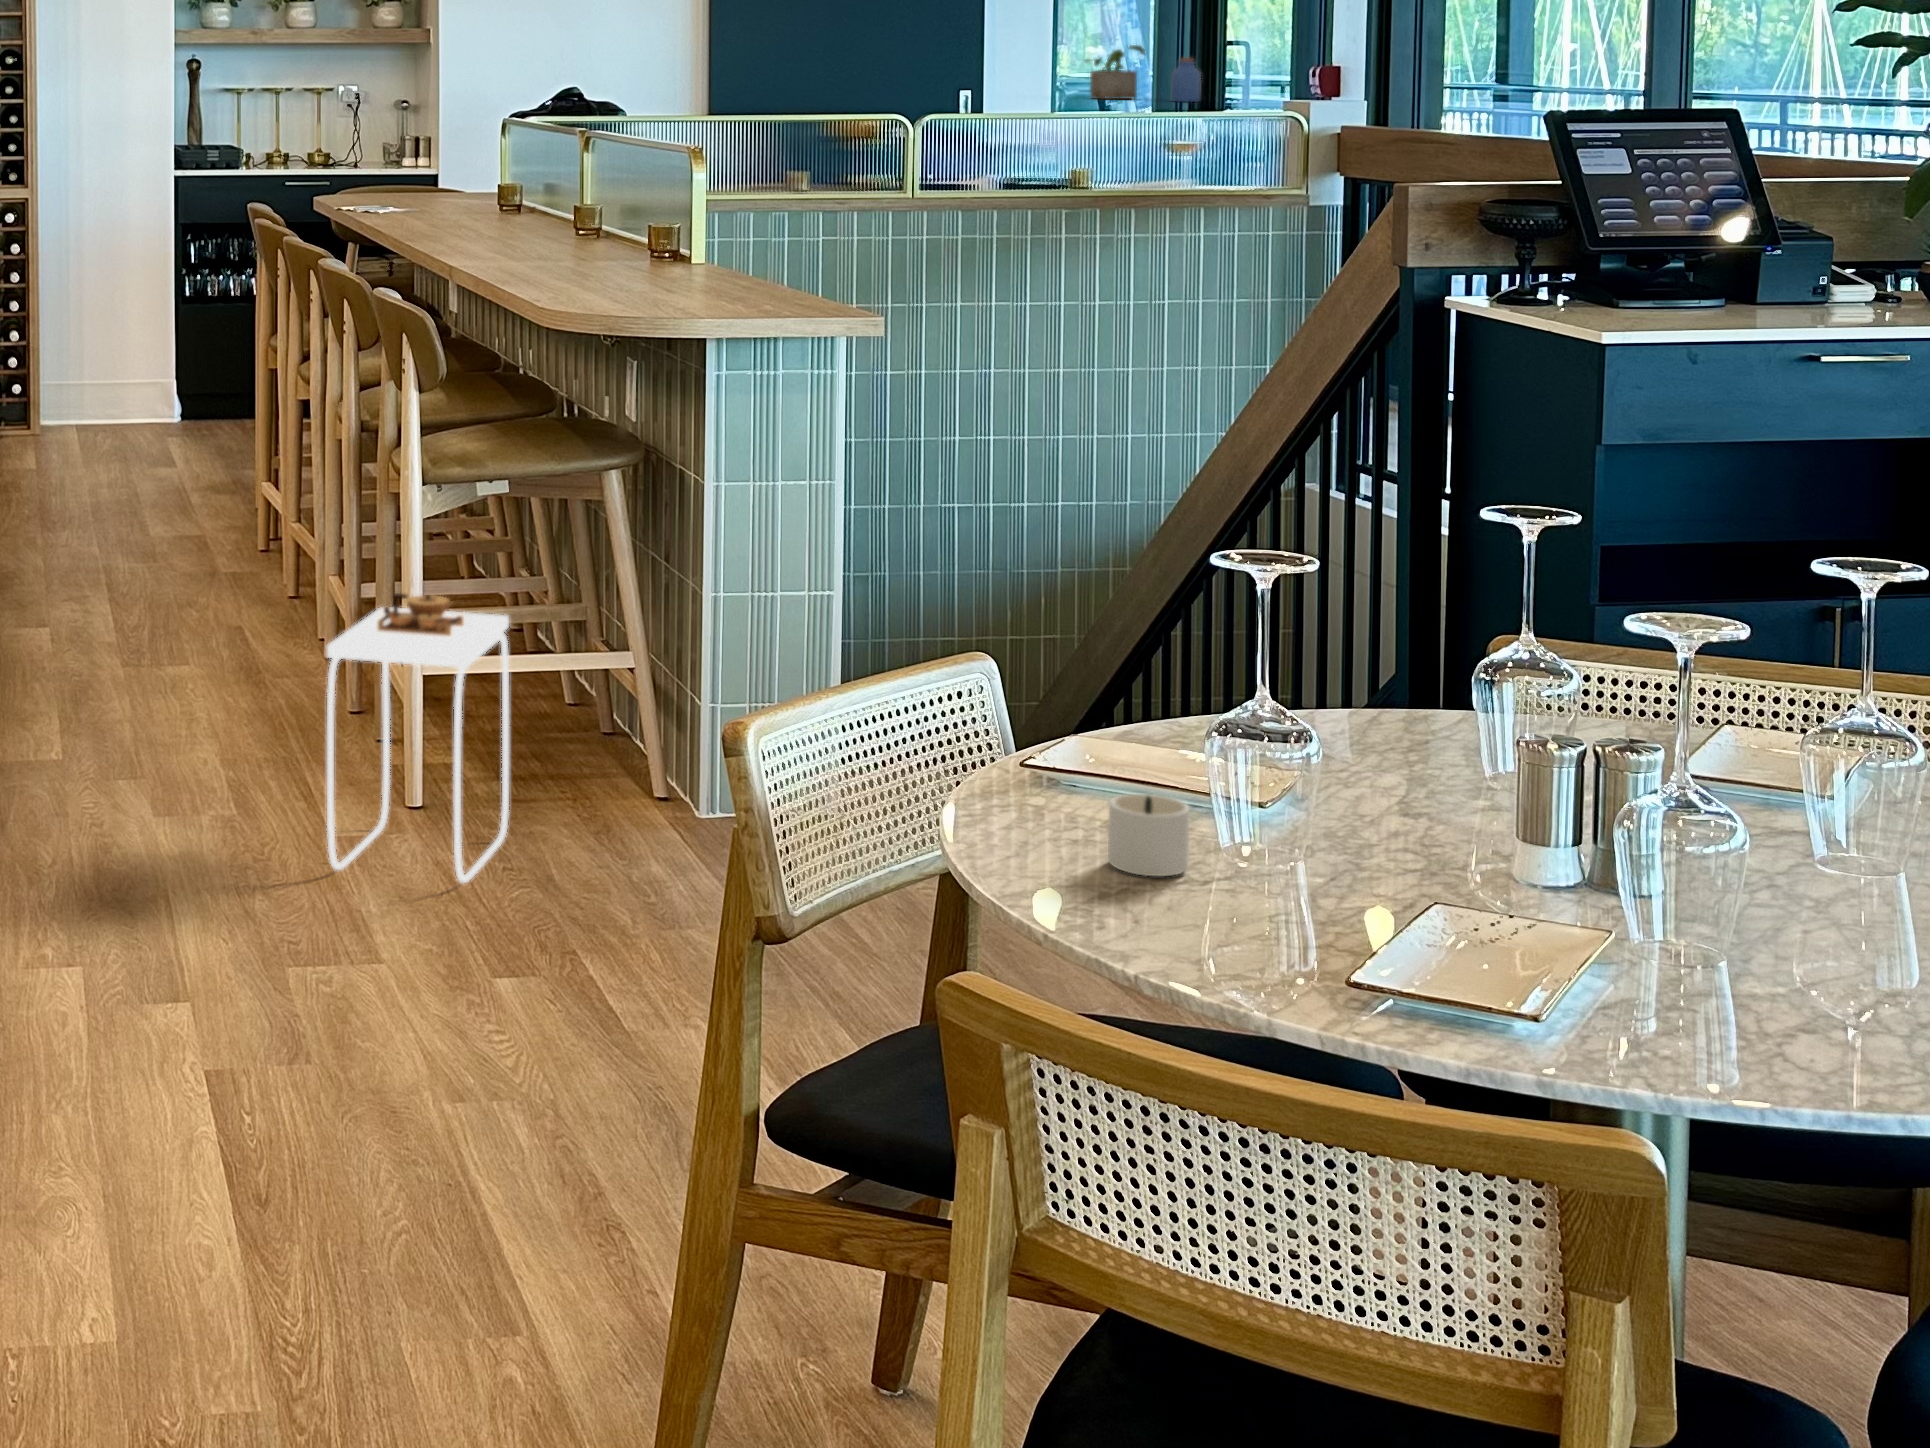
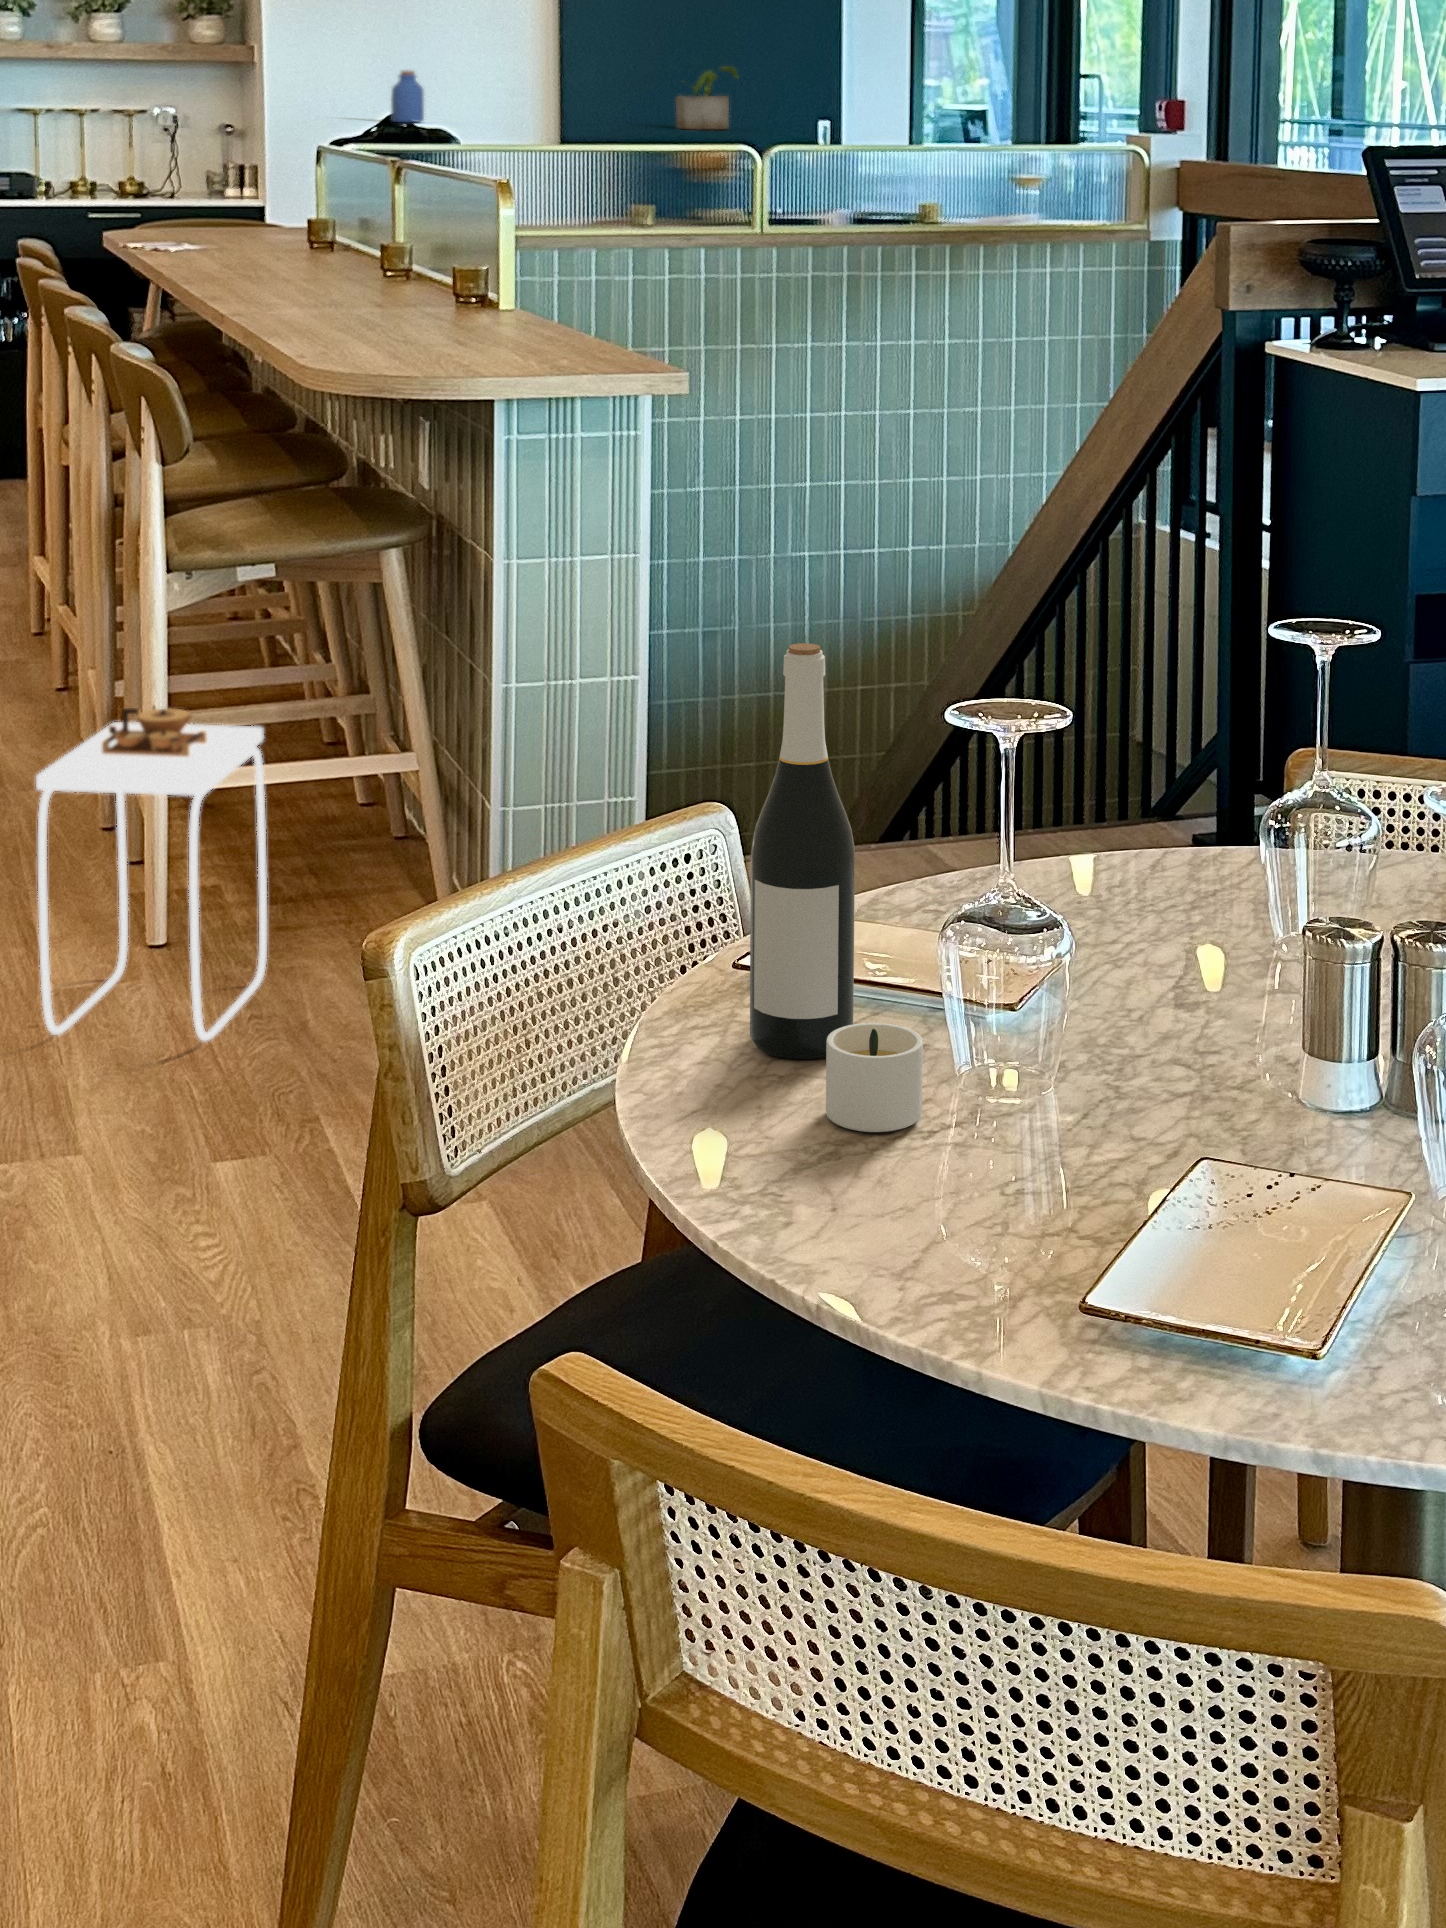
potted plant: present [1086,45,1145,99] -> present [676,66,737,129]
jar: present [1172,58,1201,102] -> present [391,70,424,122]
wine bottle: none [1035,492,1124,828] -> present [750,643,855,1059]

